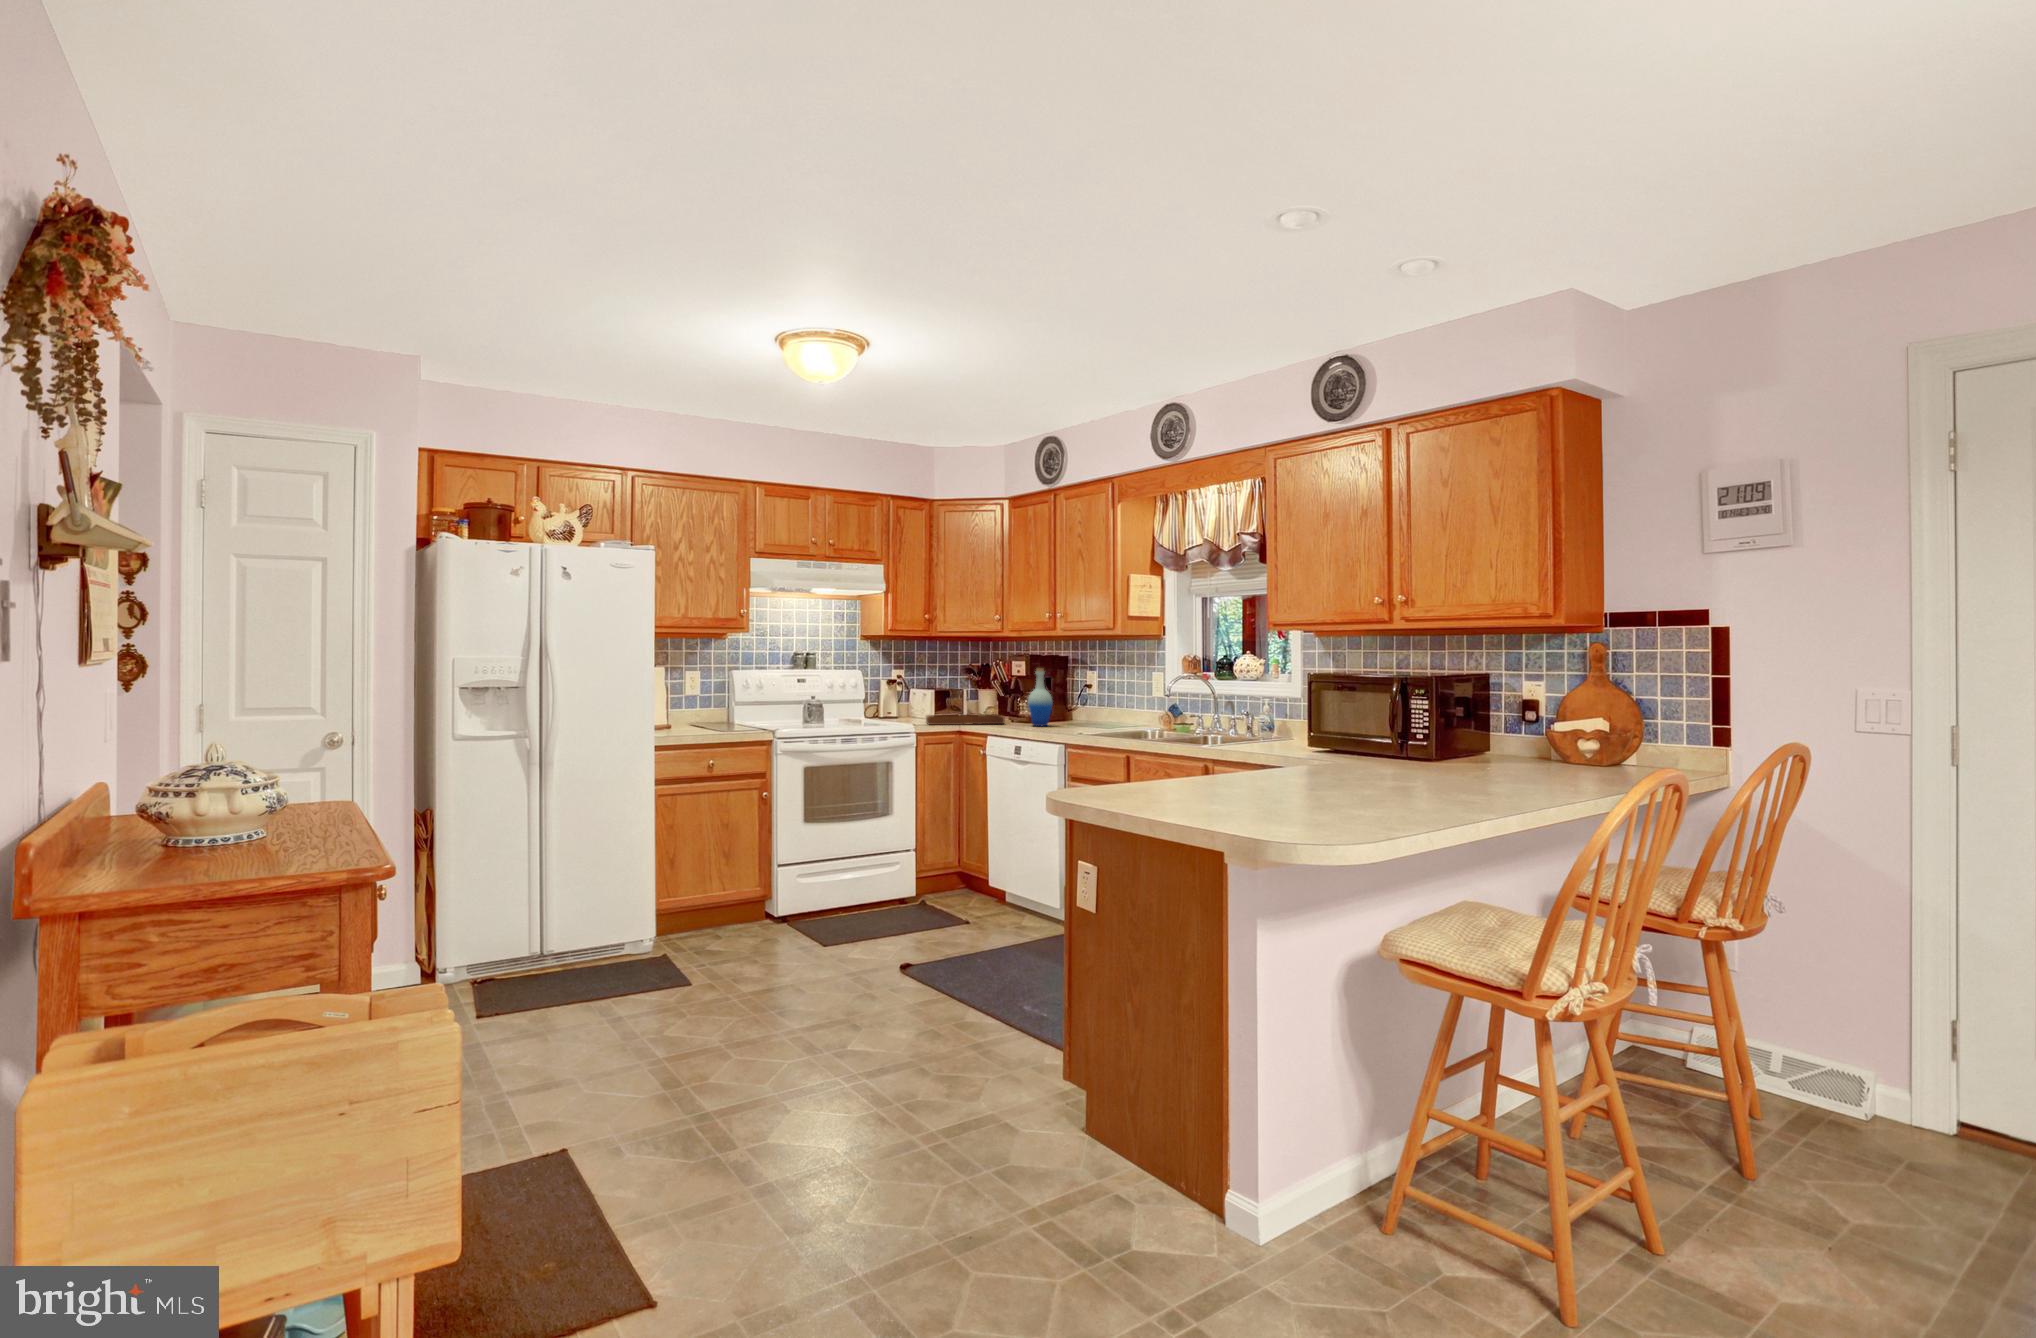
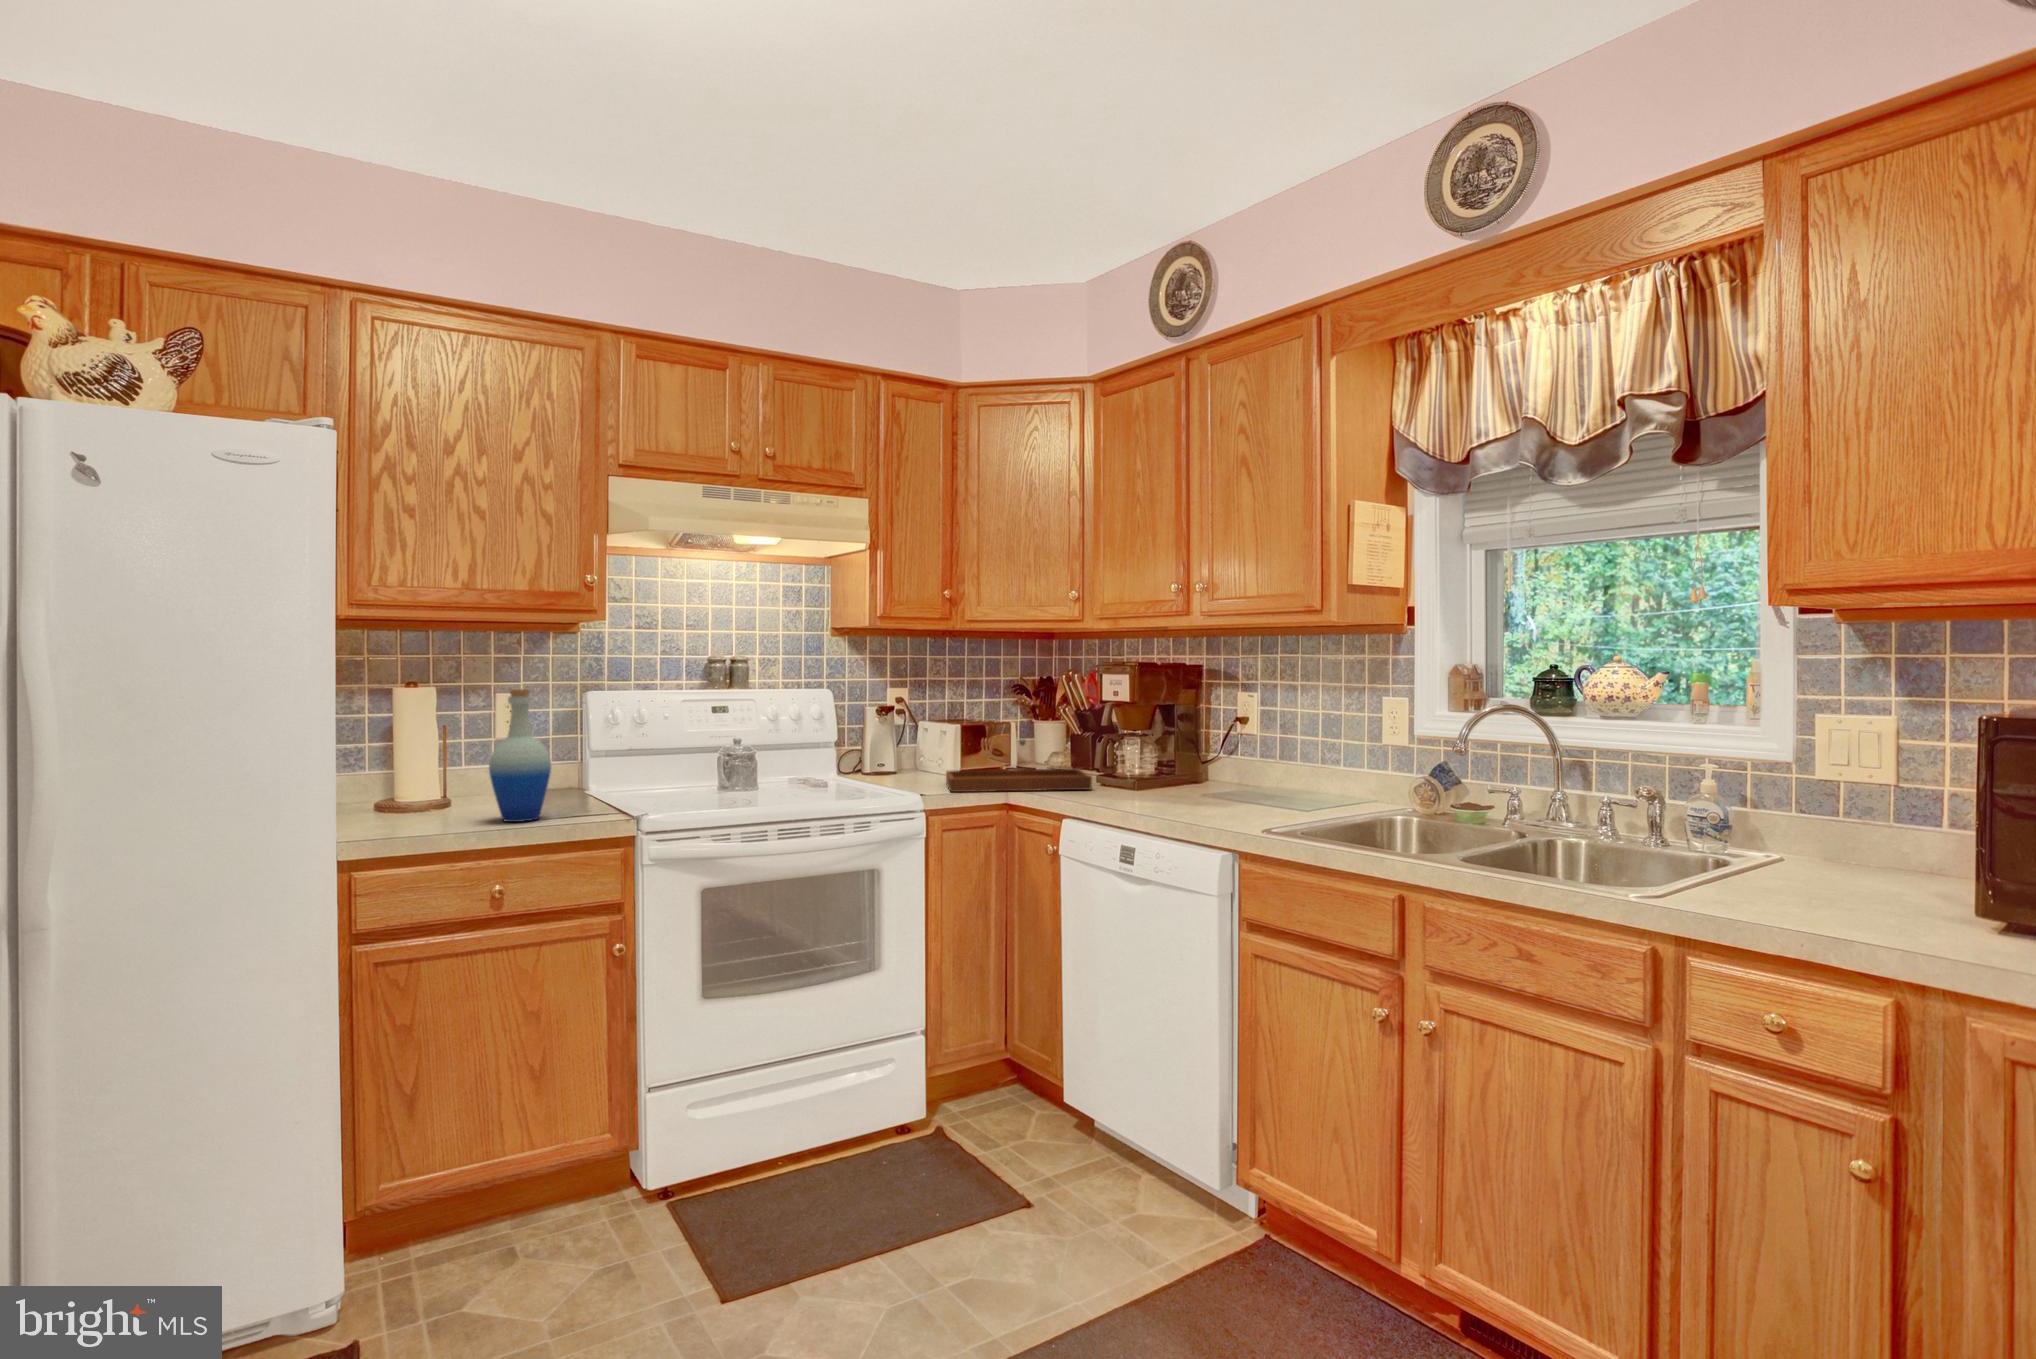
bottle: present [1028,668,1053,726] -> present [489,689,551,822]

